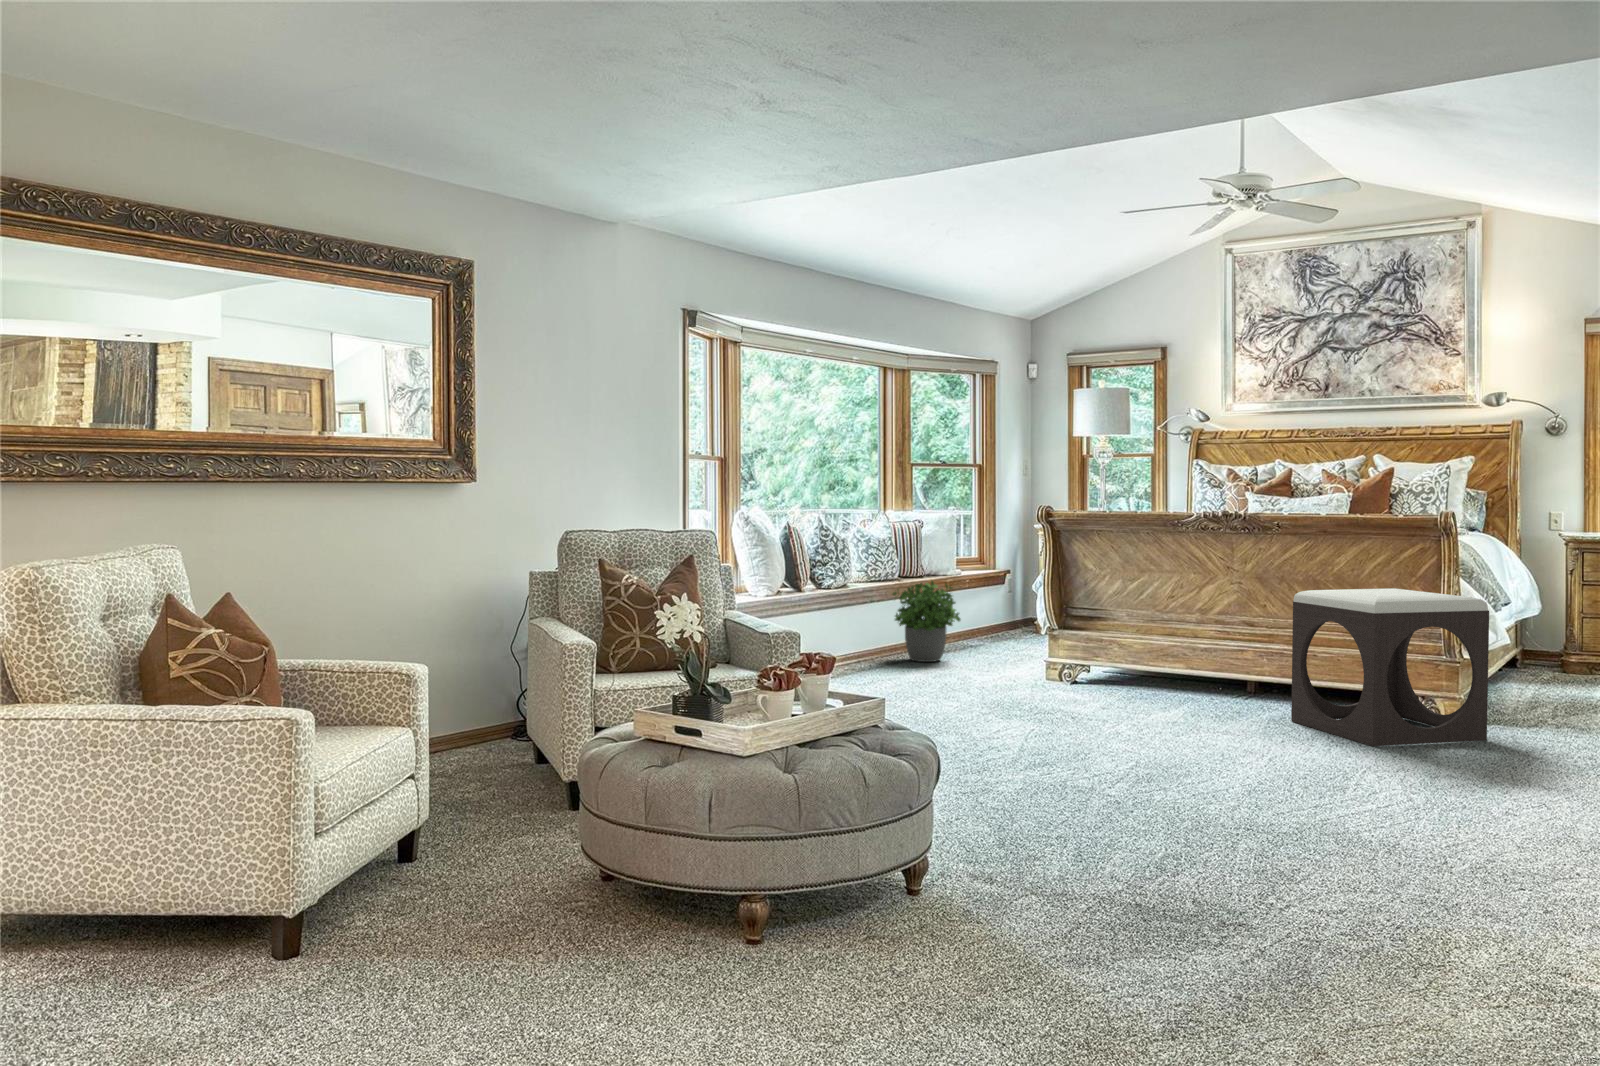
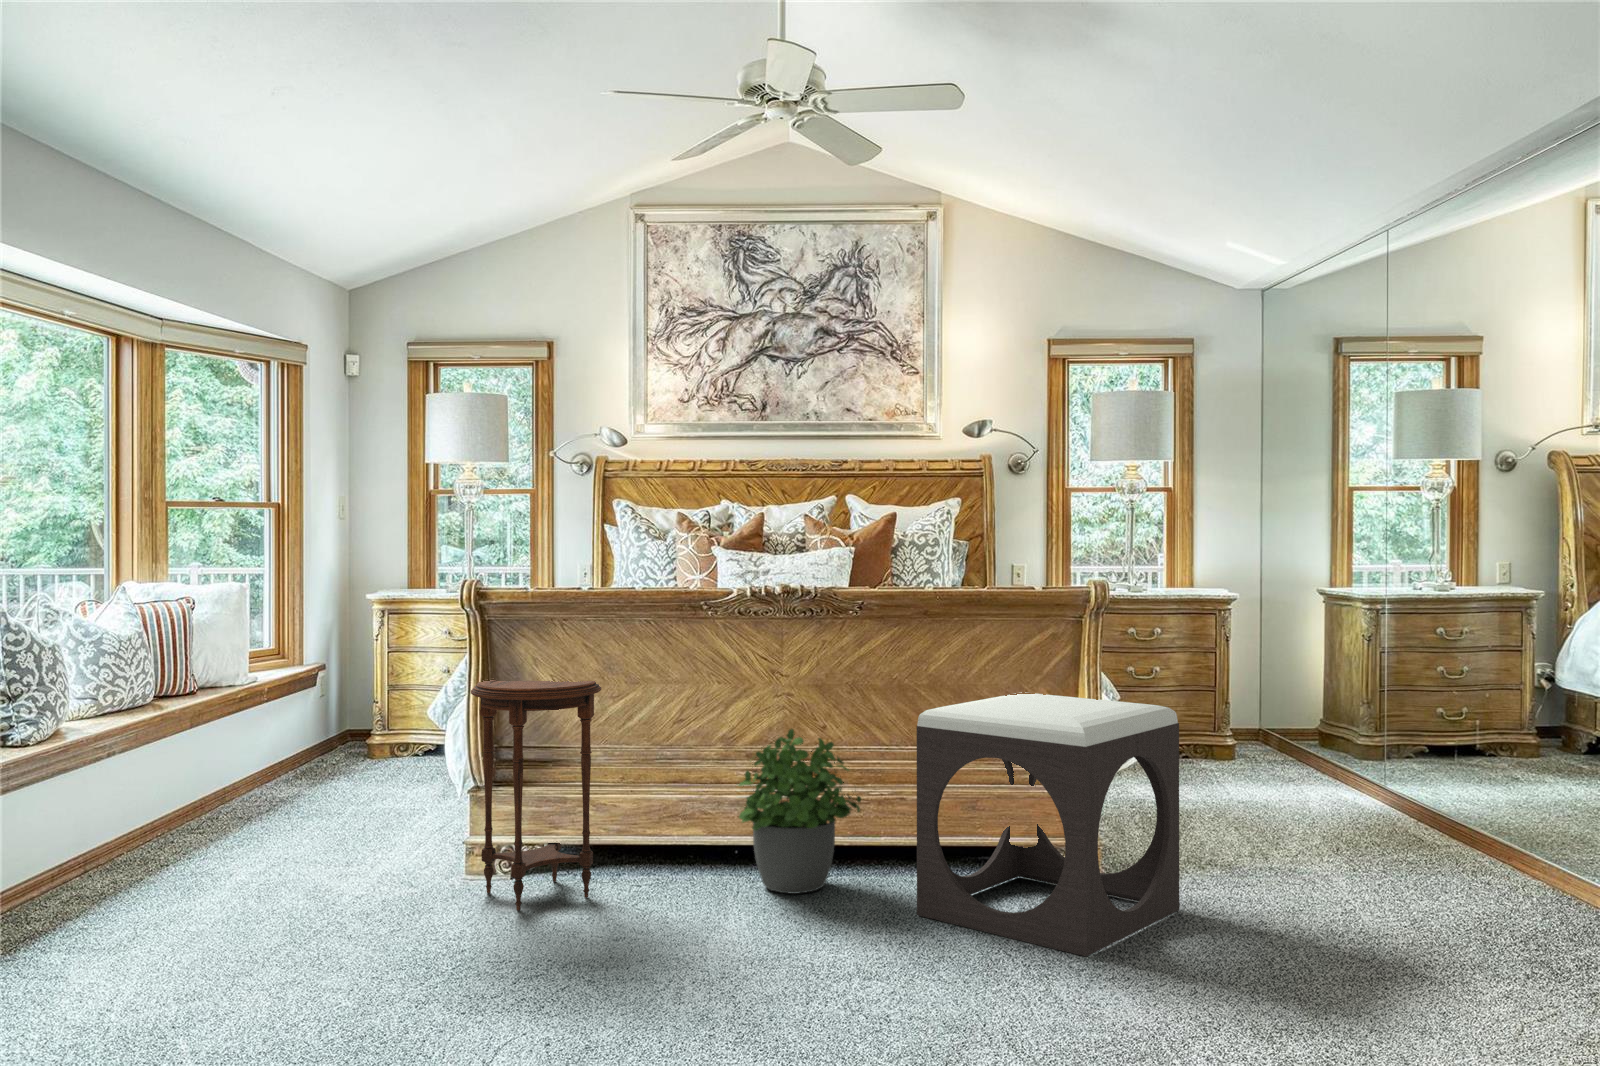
side table: none [1037,565,1114,694] -> present [471,680,601,910]
potted plant: present [893,581,960,662] -> present [739,729,861,894]

